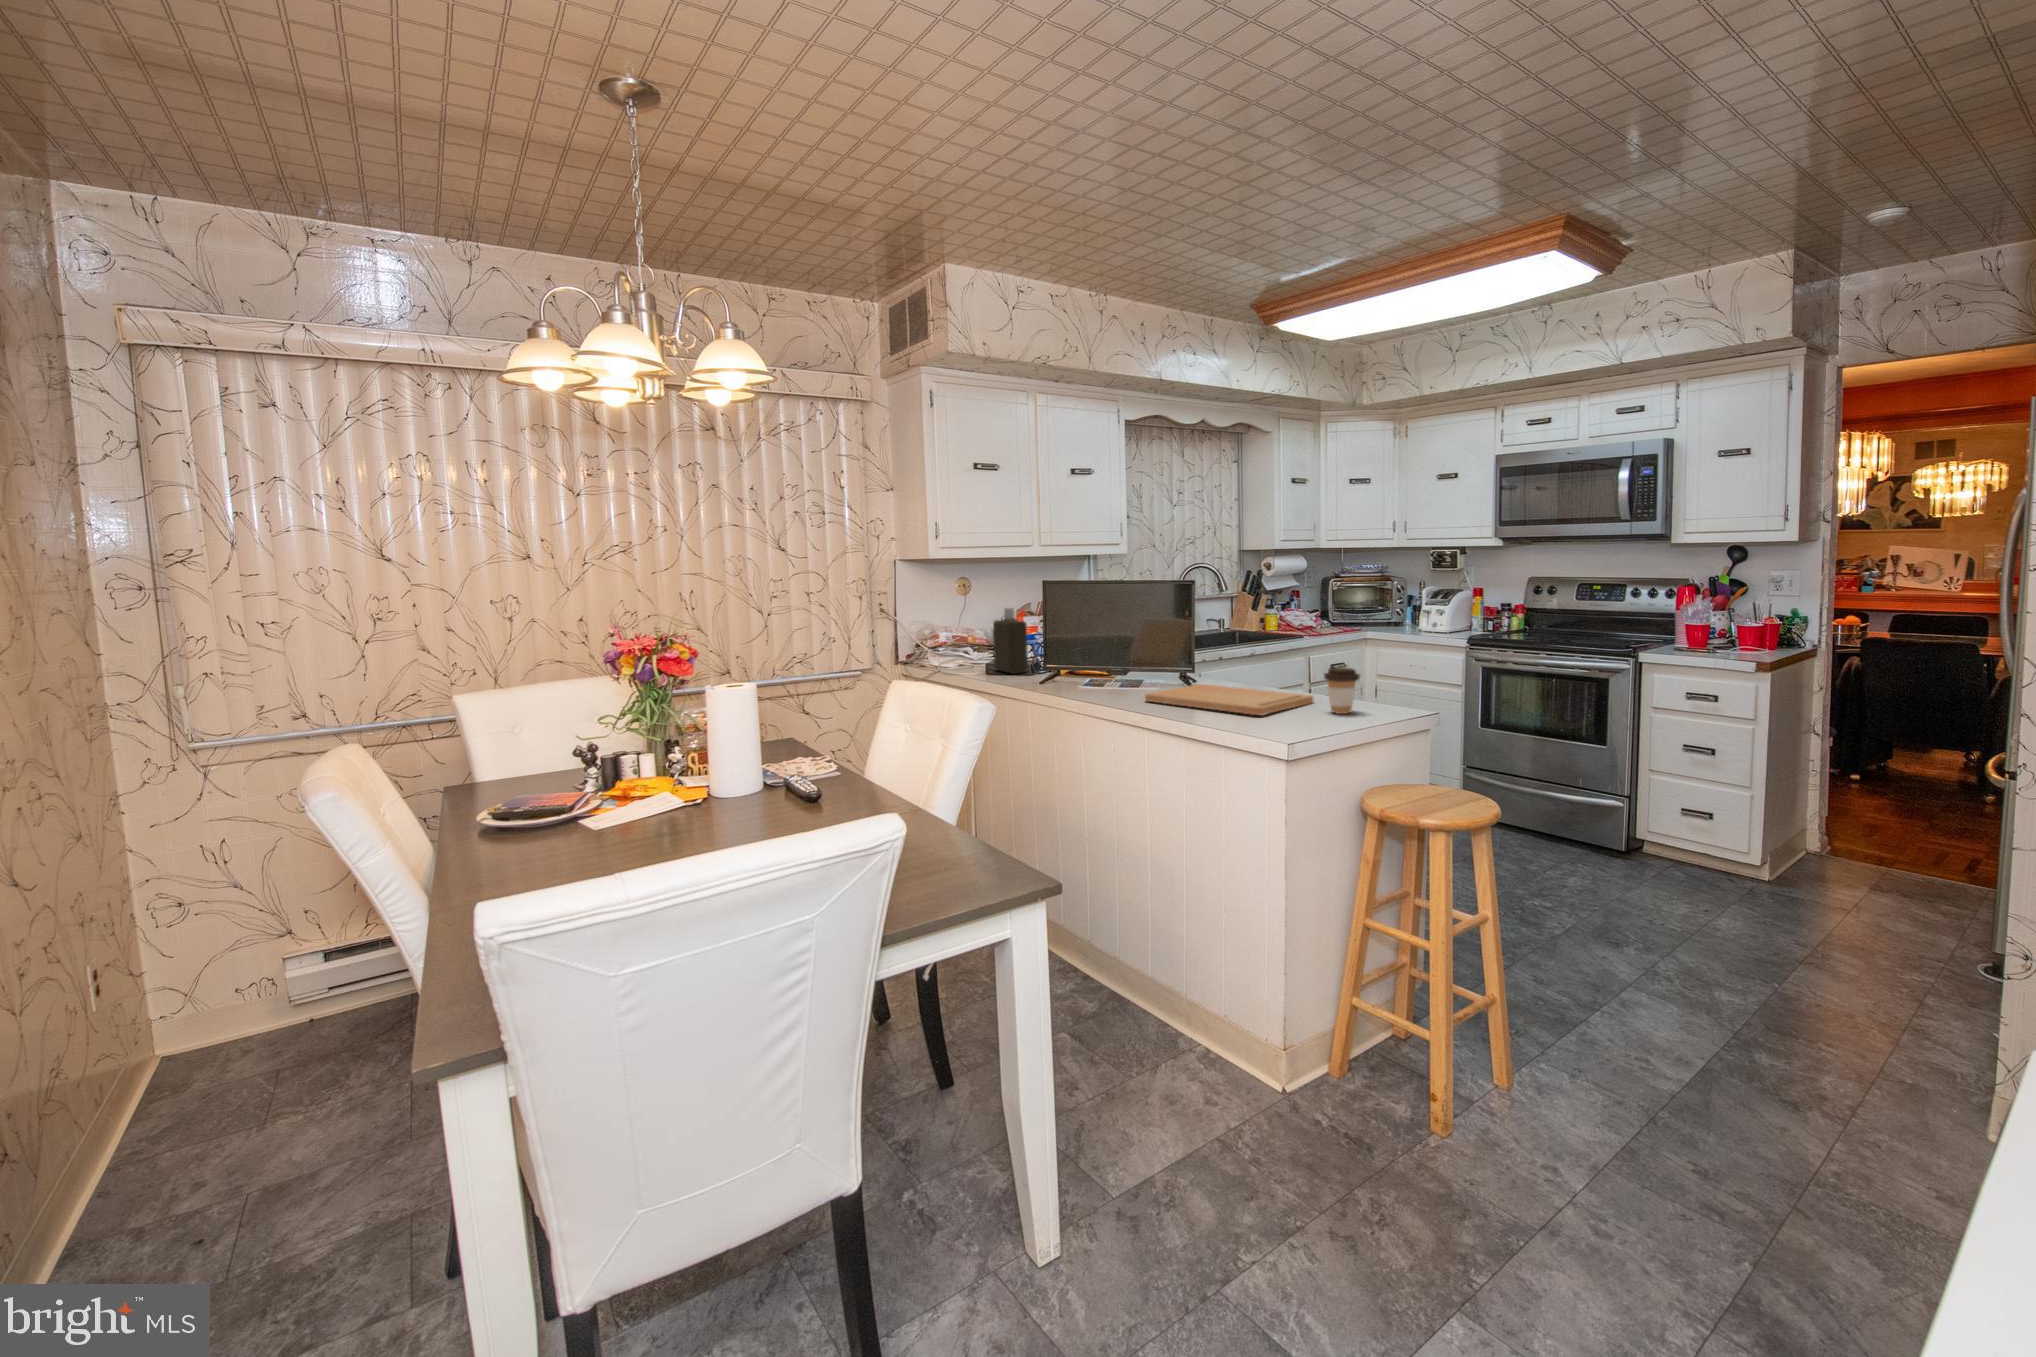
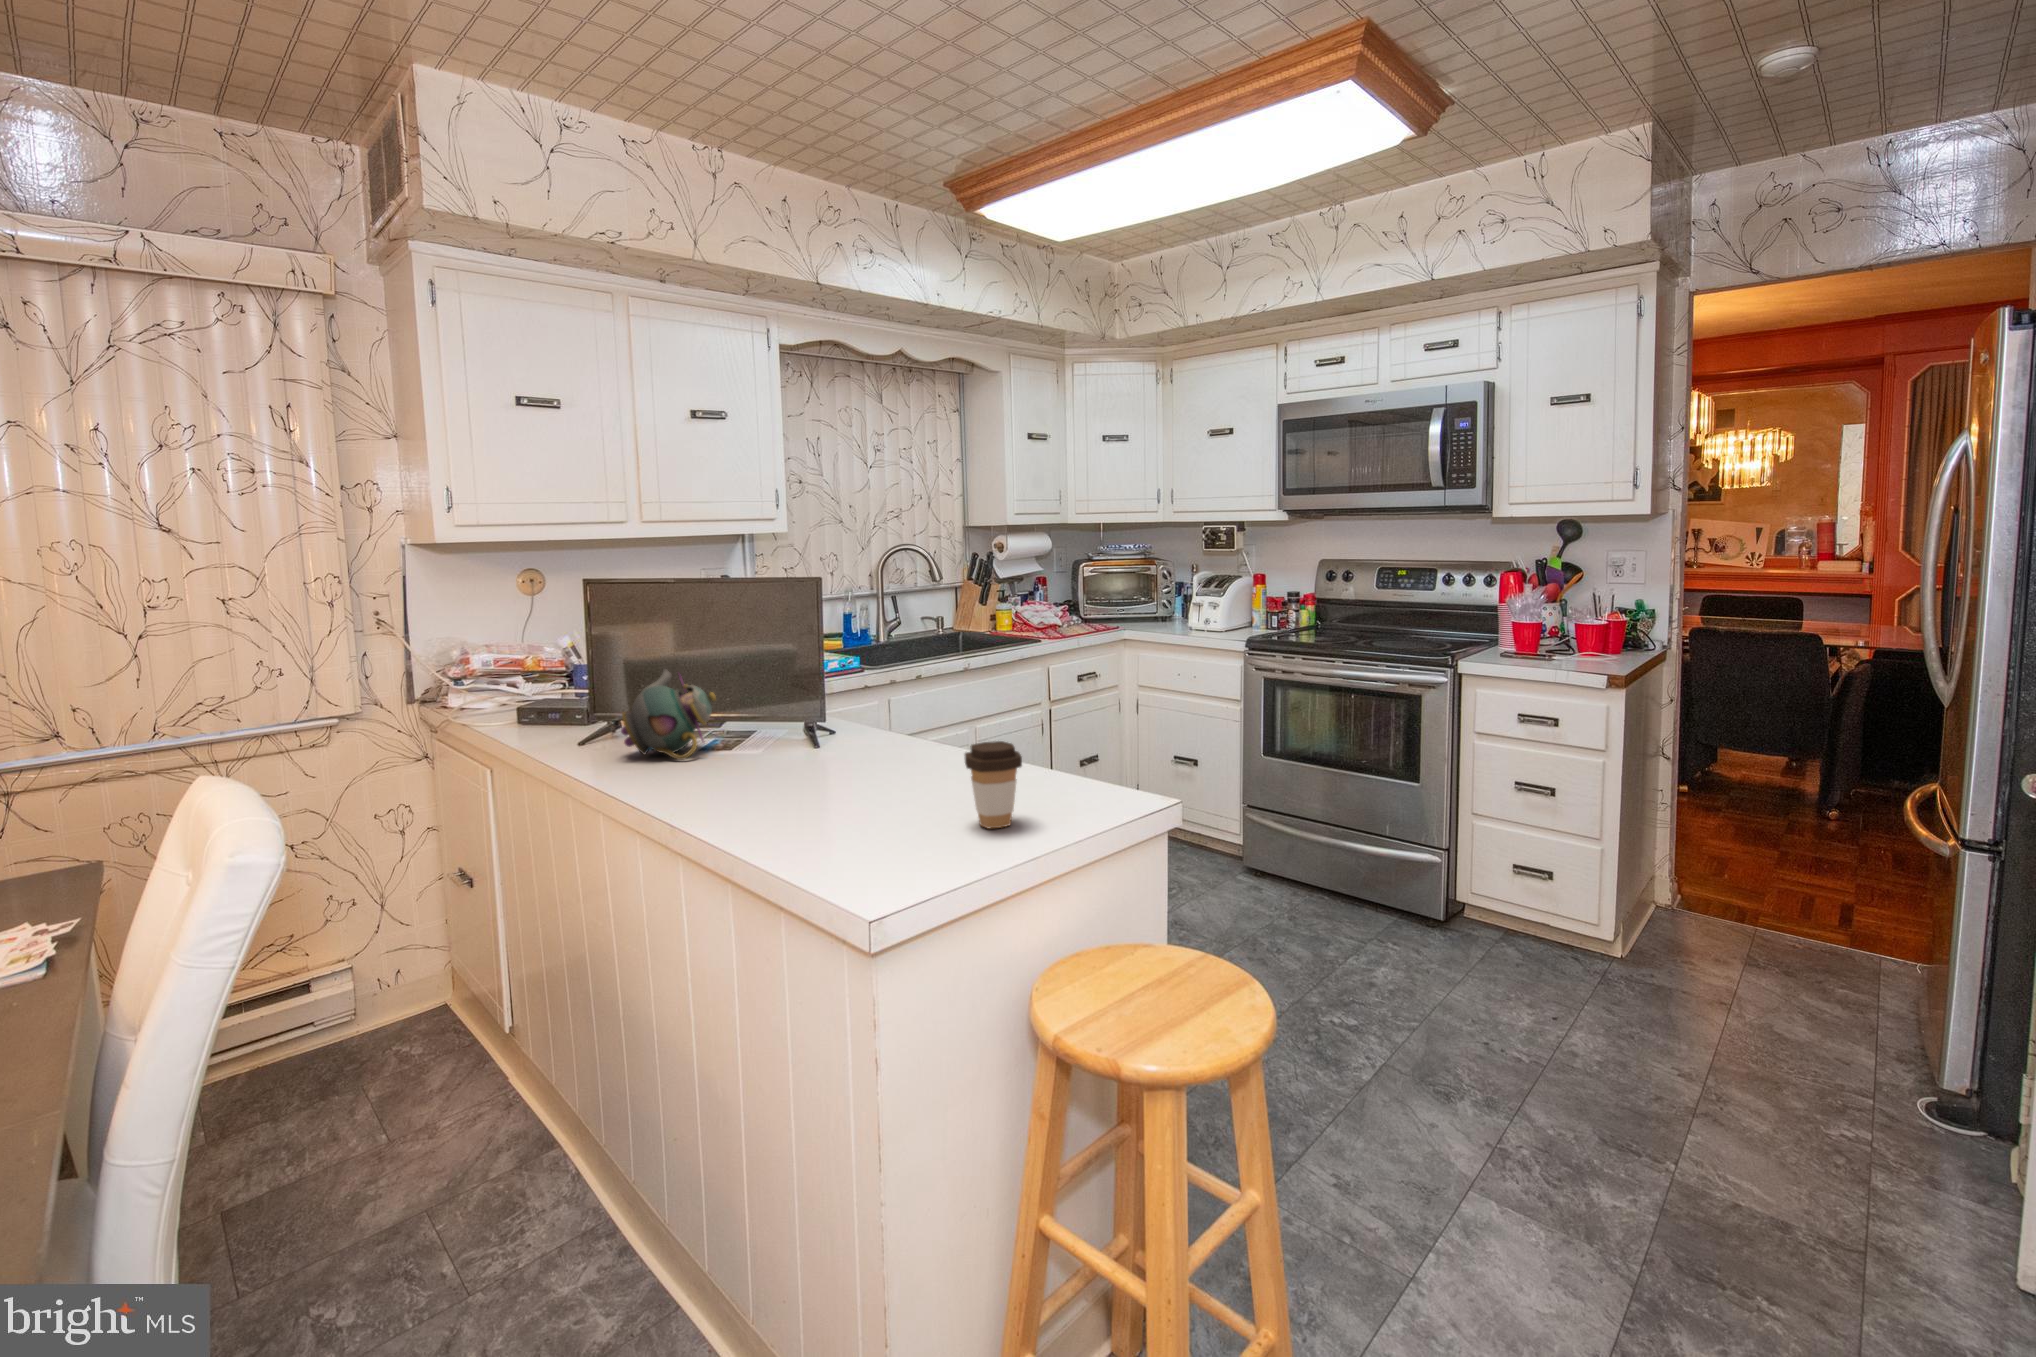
bottle: present [993,608,1028,674] -> none [502,619,561,731]
teapot: none [1087,635,1142,687] -> present [621,669,716,760]
cutting board: present [1145,684,1313,715] -> none [674,755,964,839]

